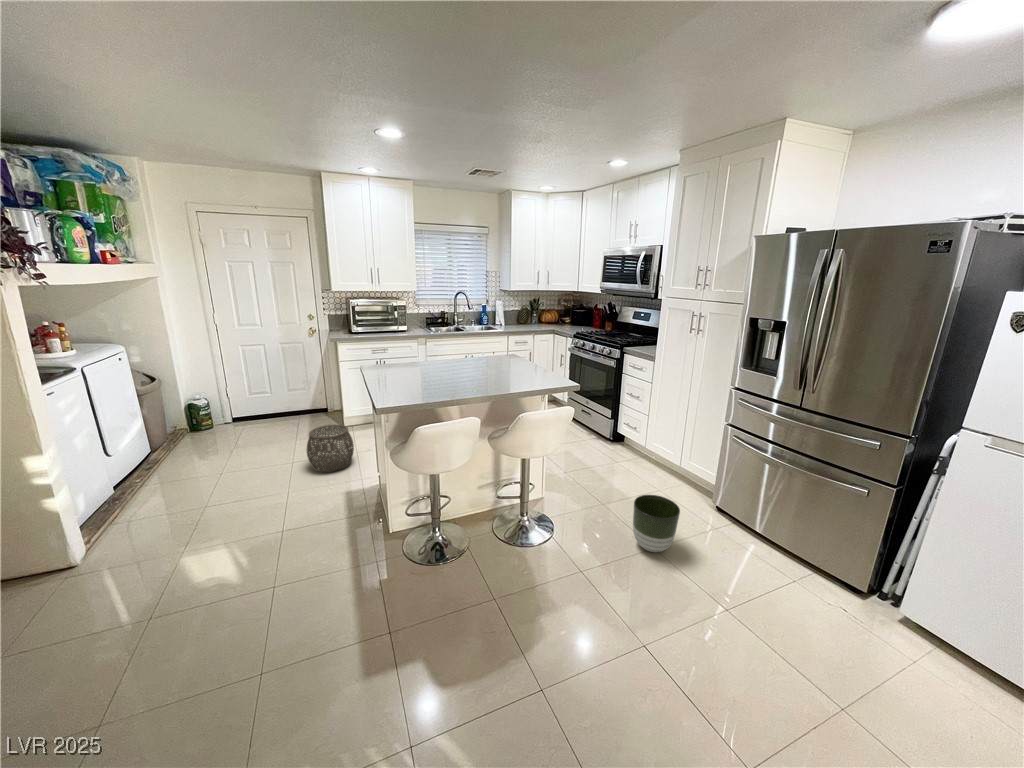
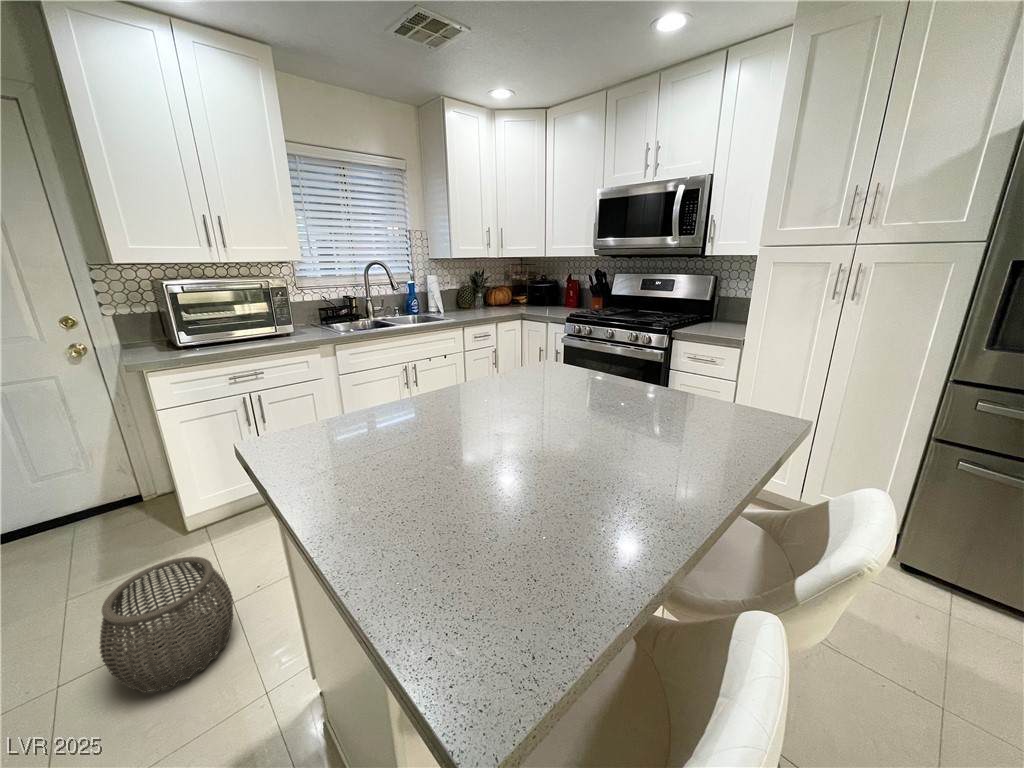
planter: present [633,495,680,552] -> none [875,584,998,700]

